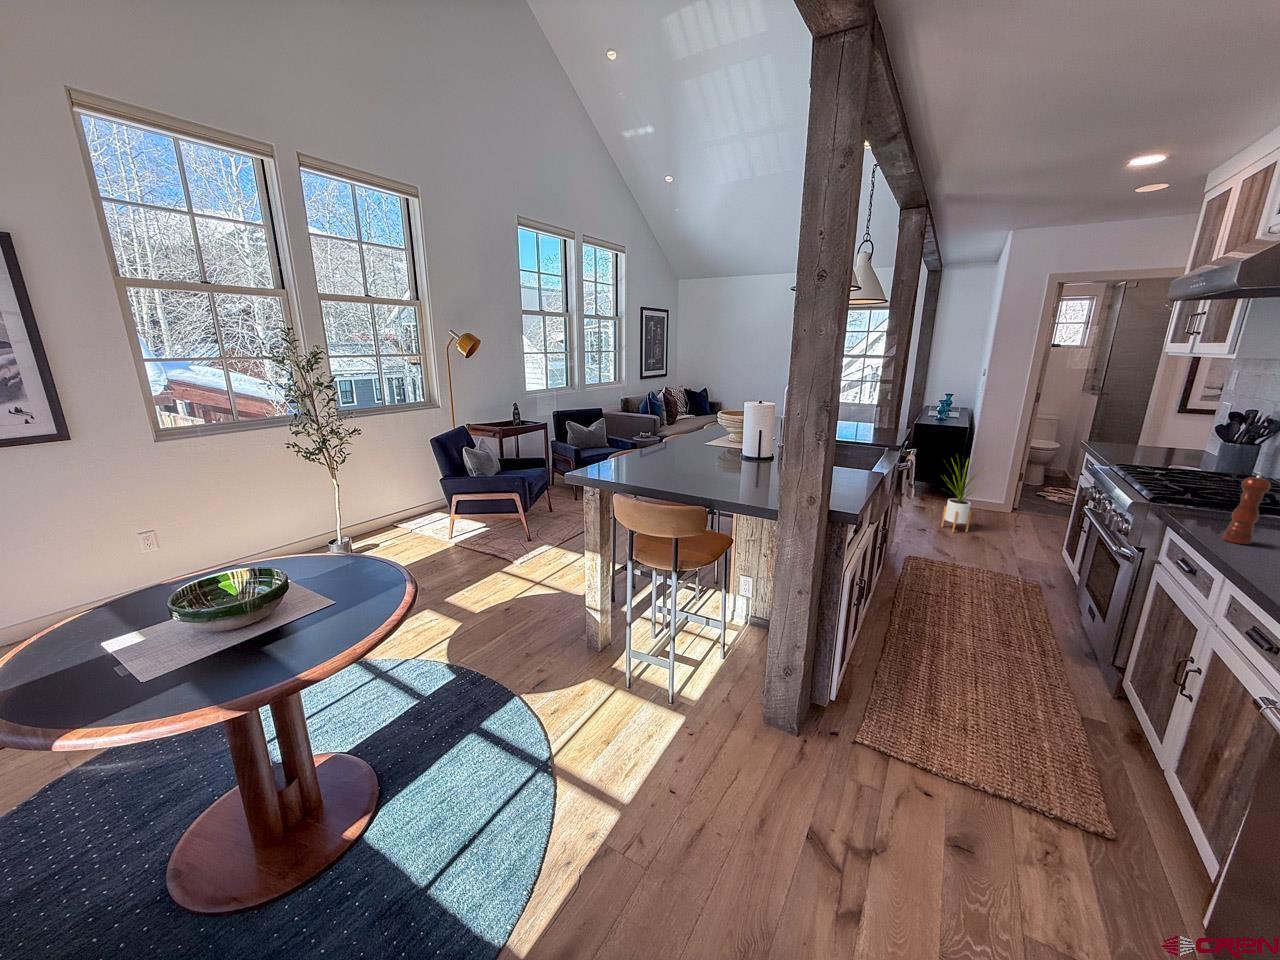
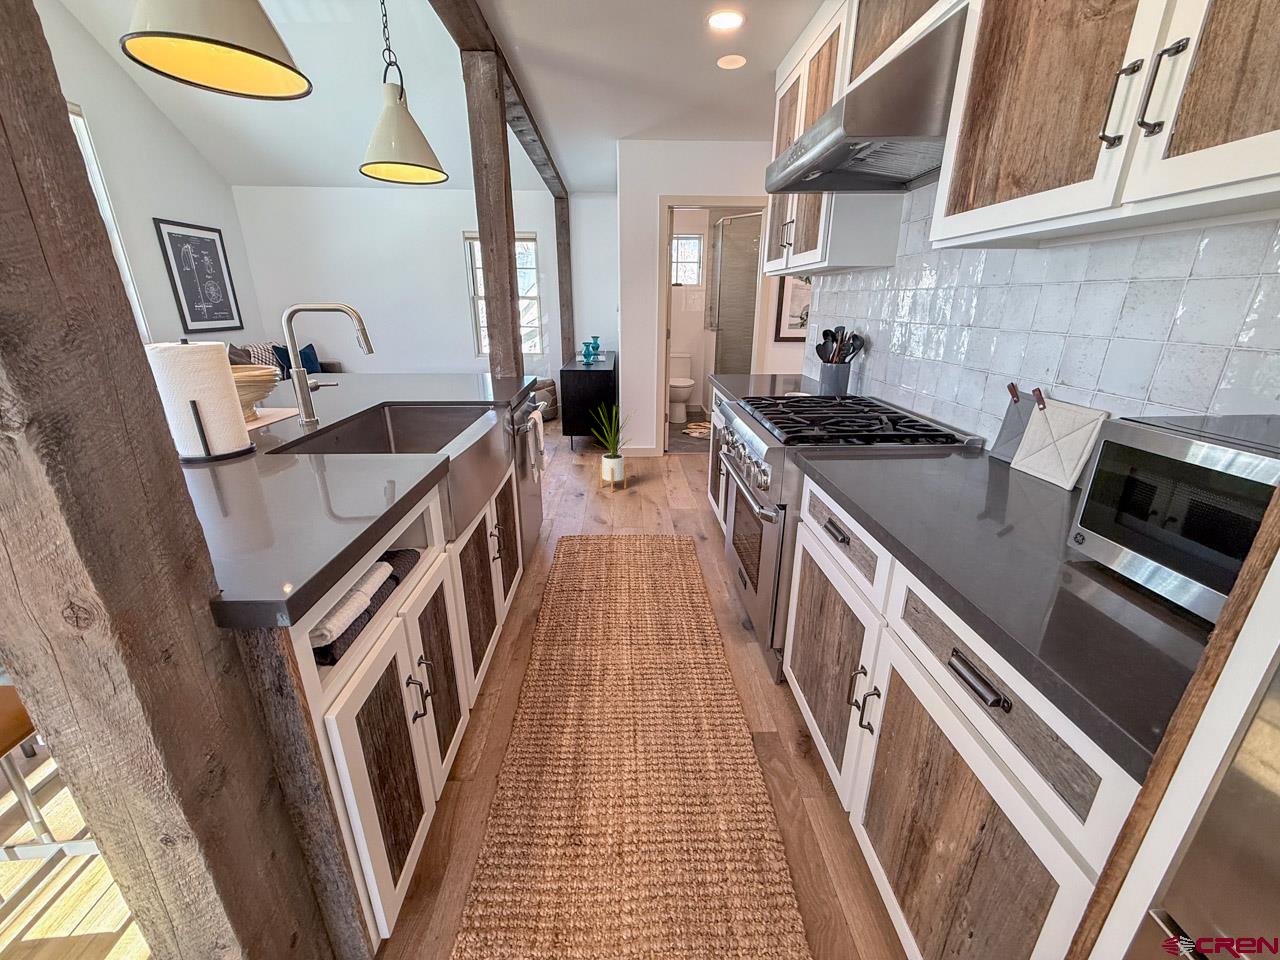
pepper mill: present [1223,472,1271,544] -> none [870,393,913,495]

